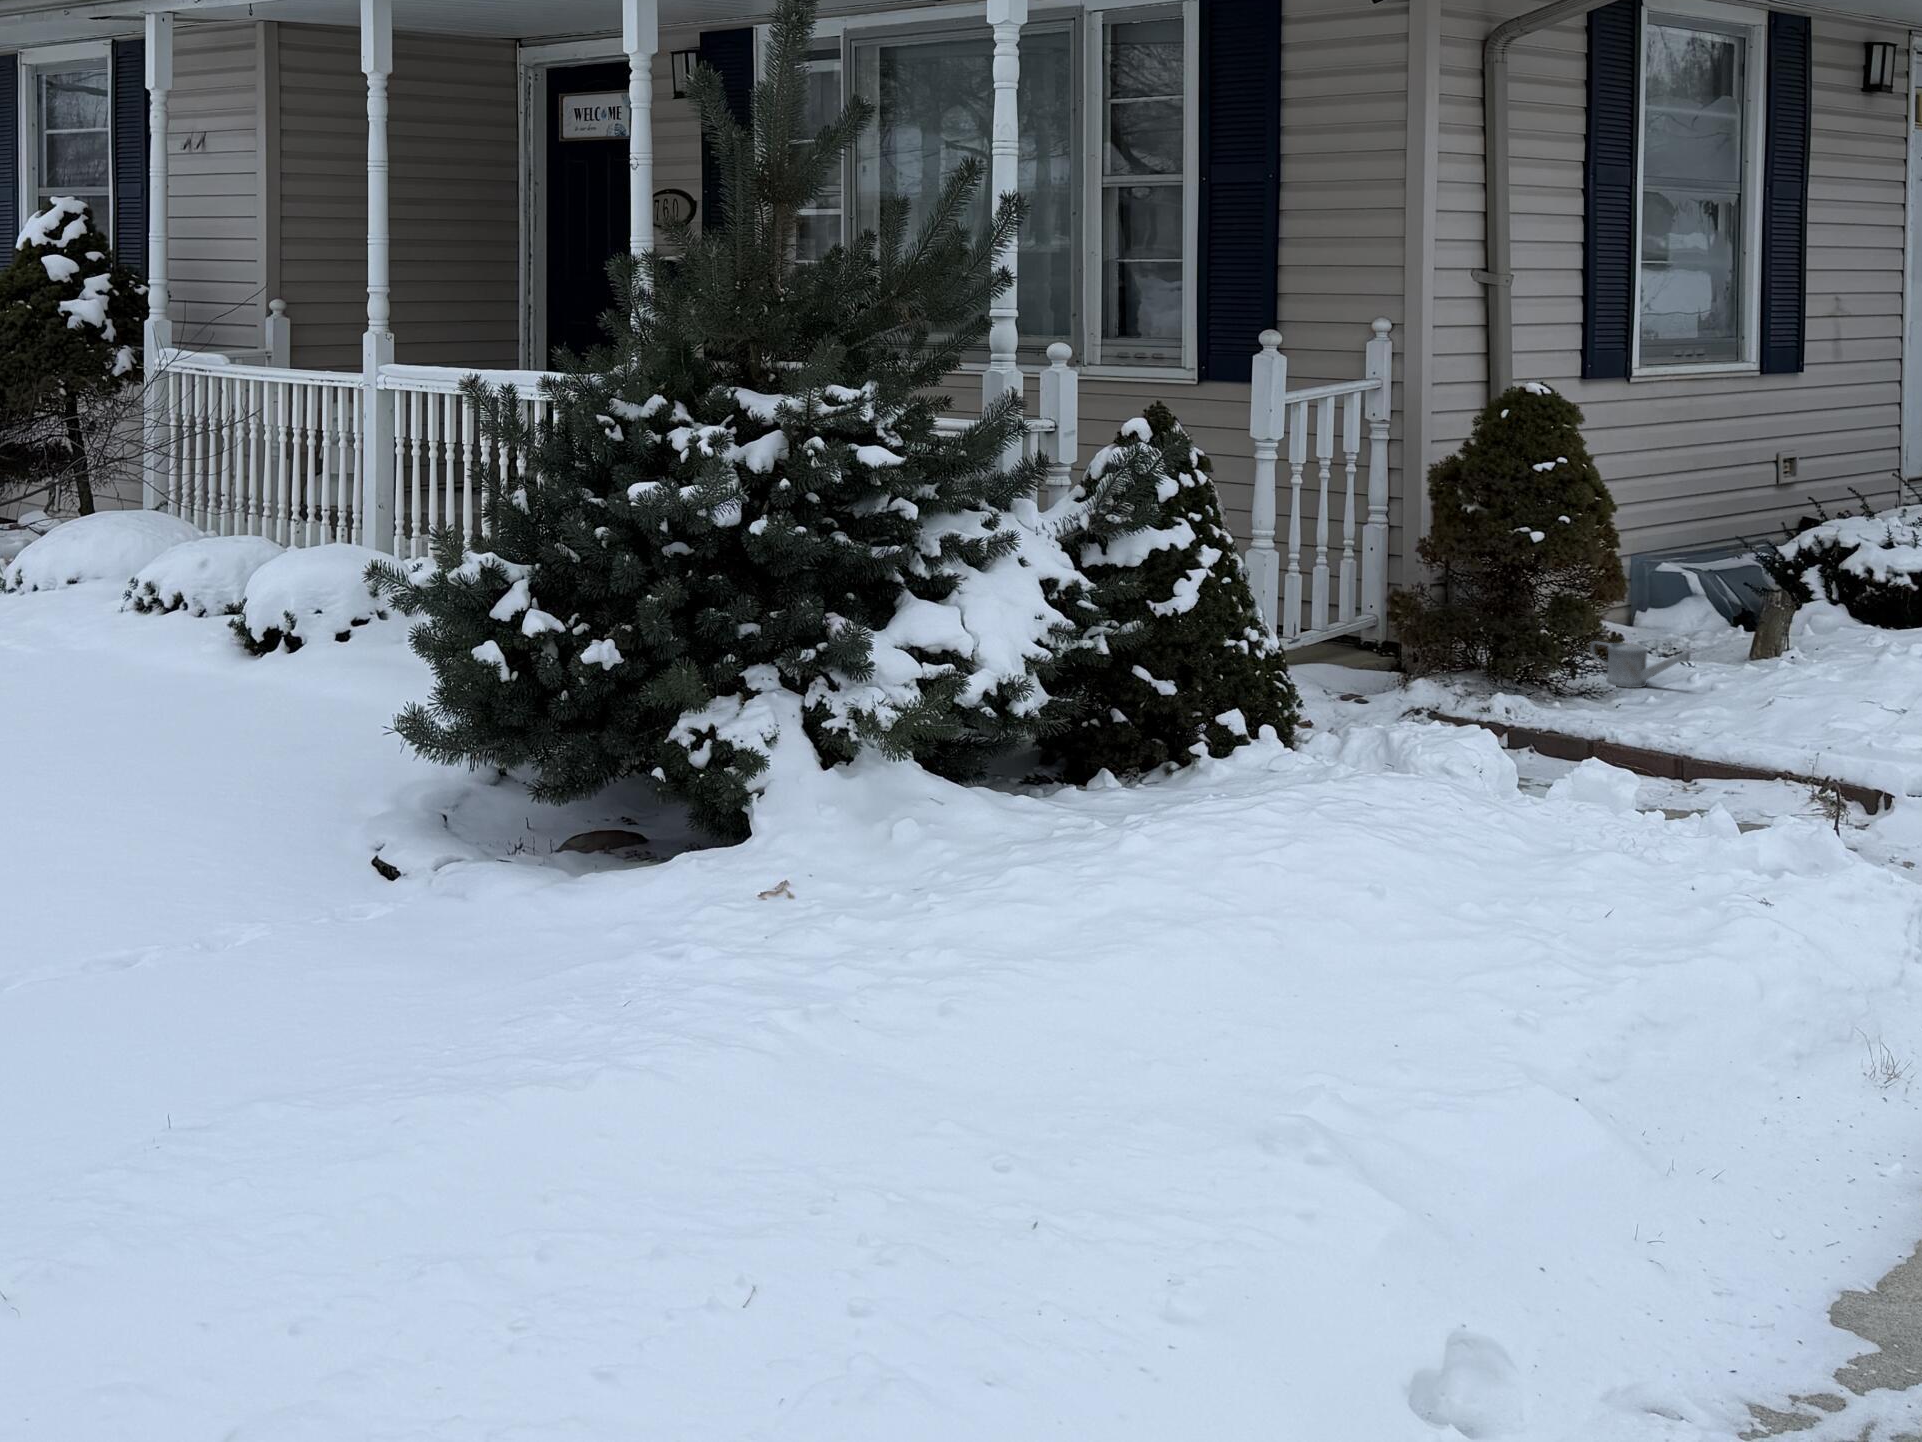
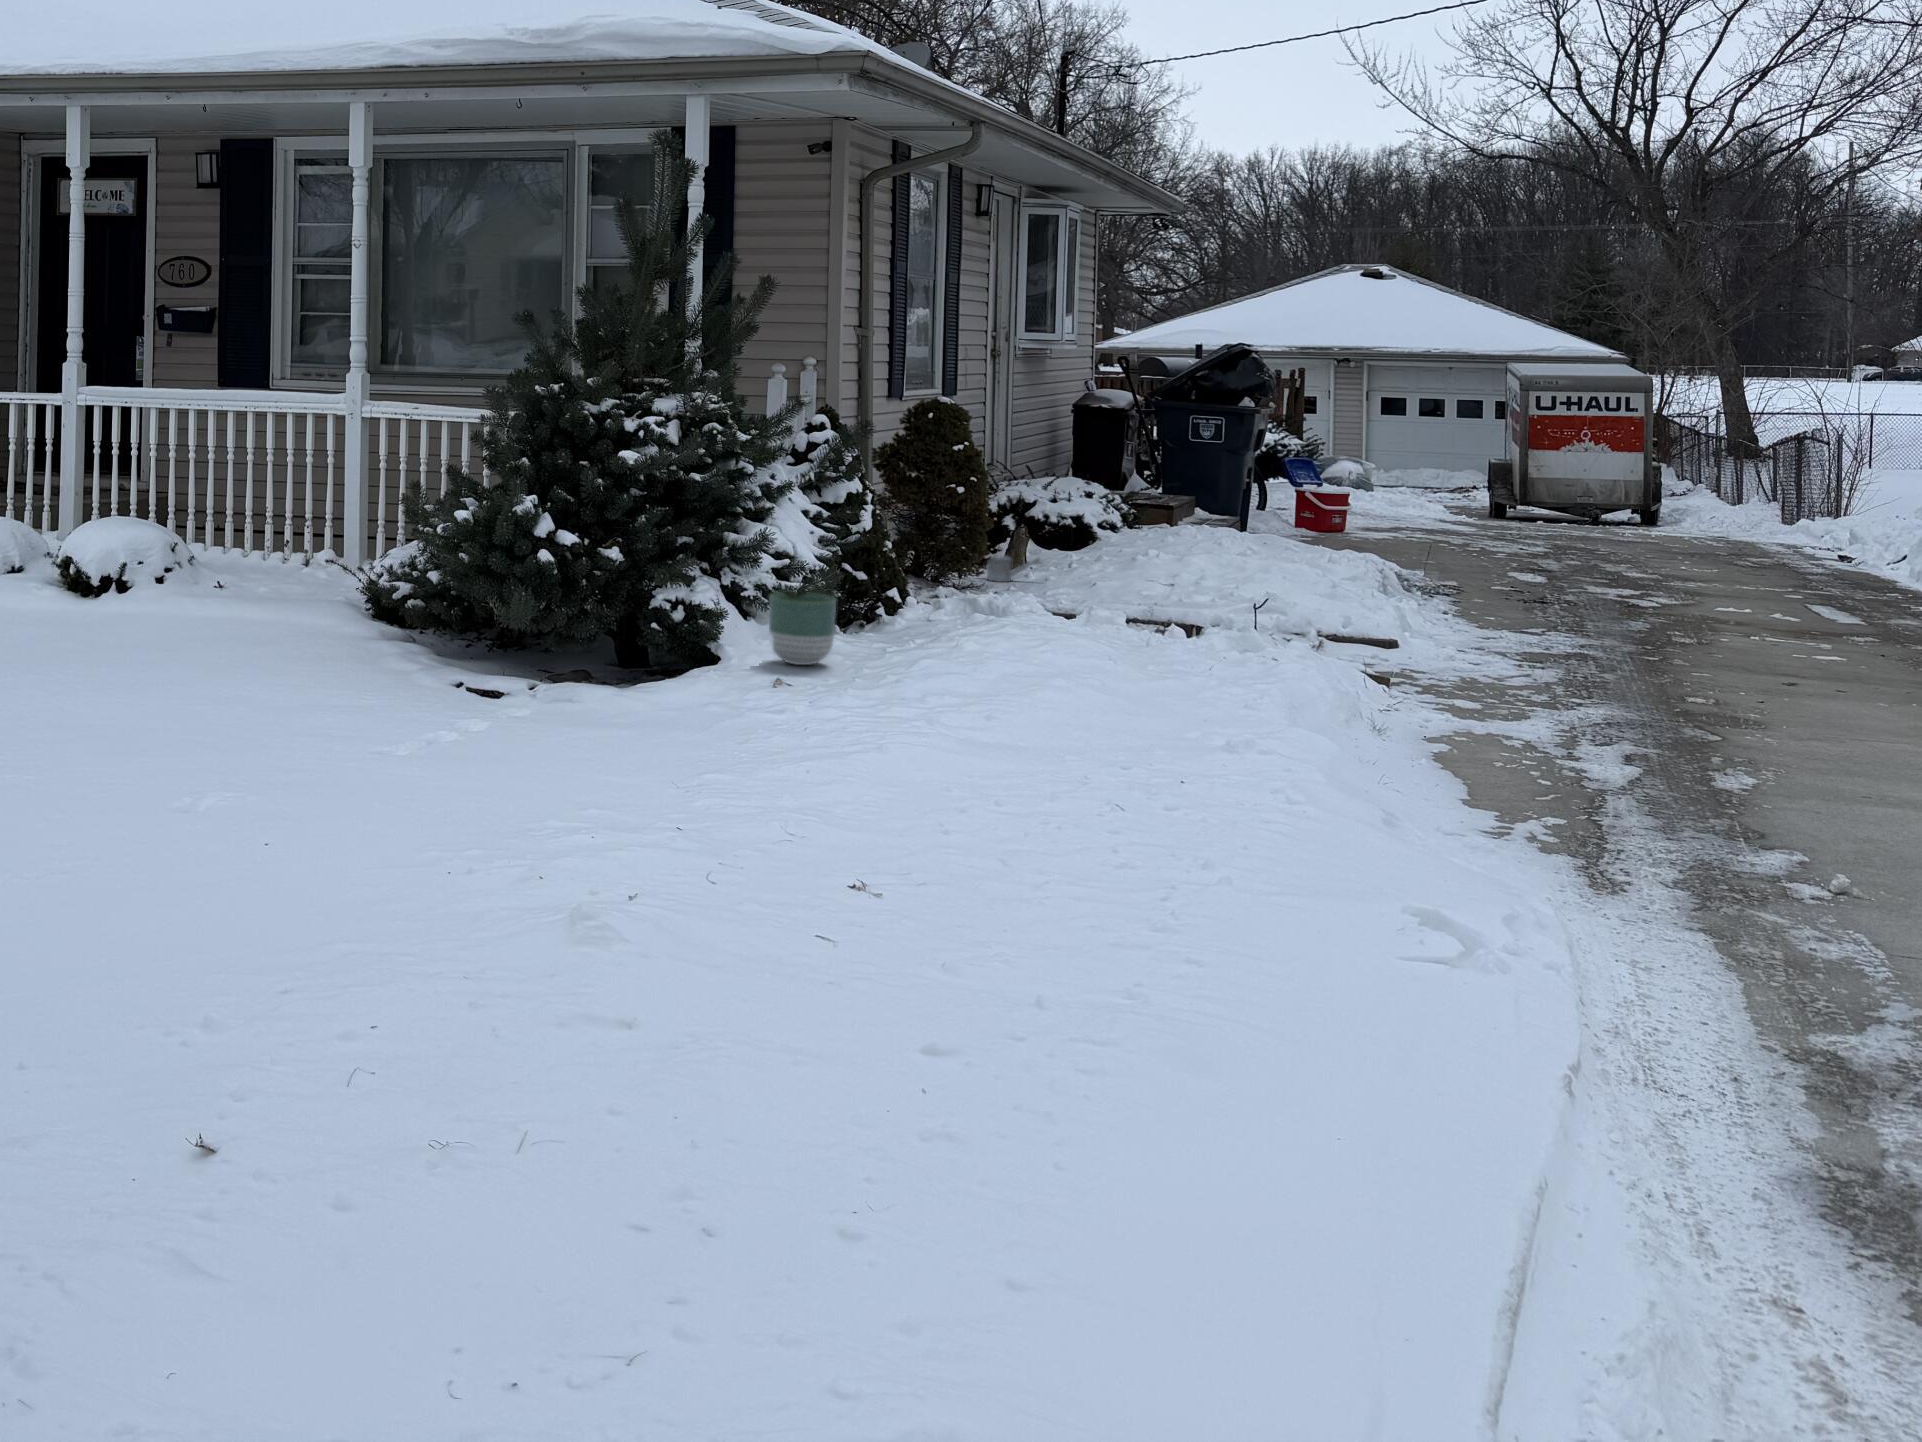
planter: none [851,722,959,846] -> present [769,592,836,665]

